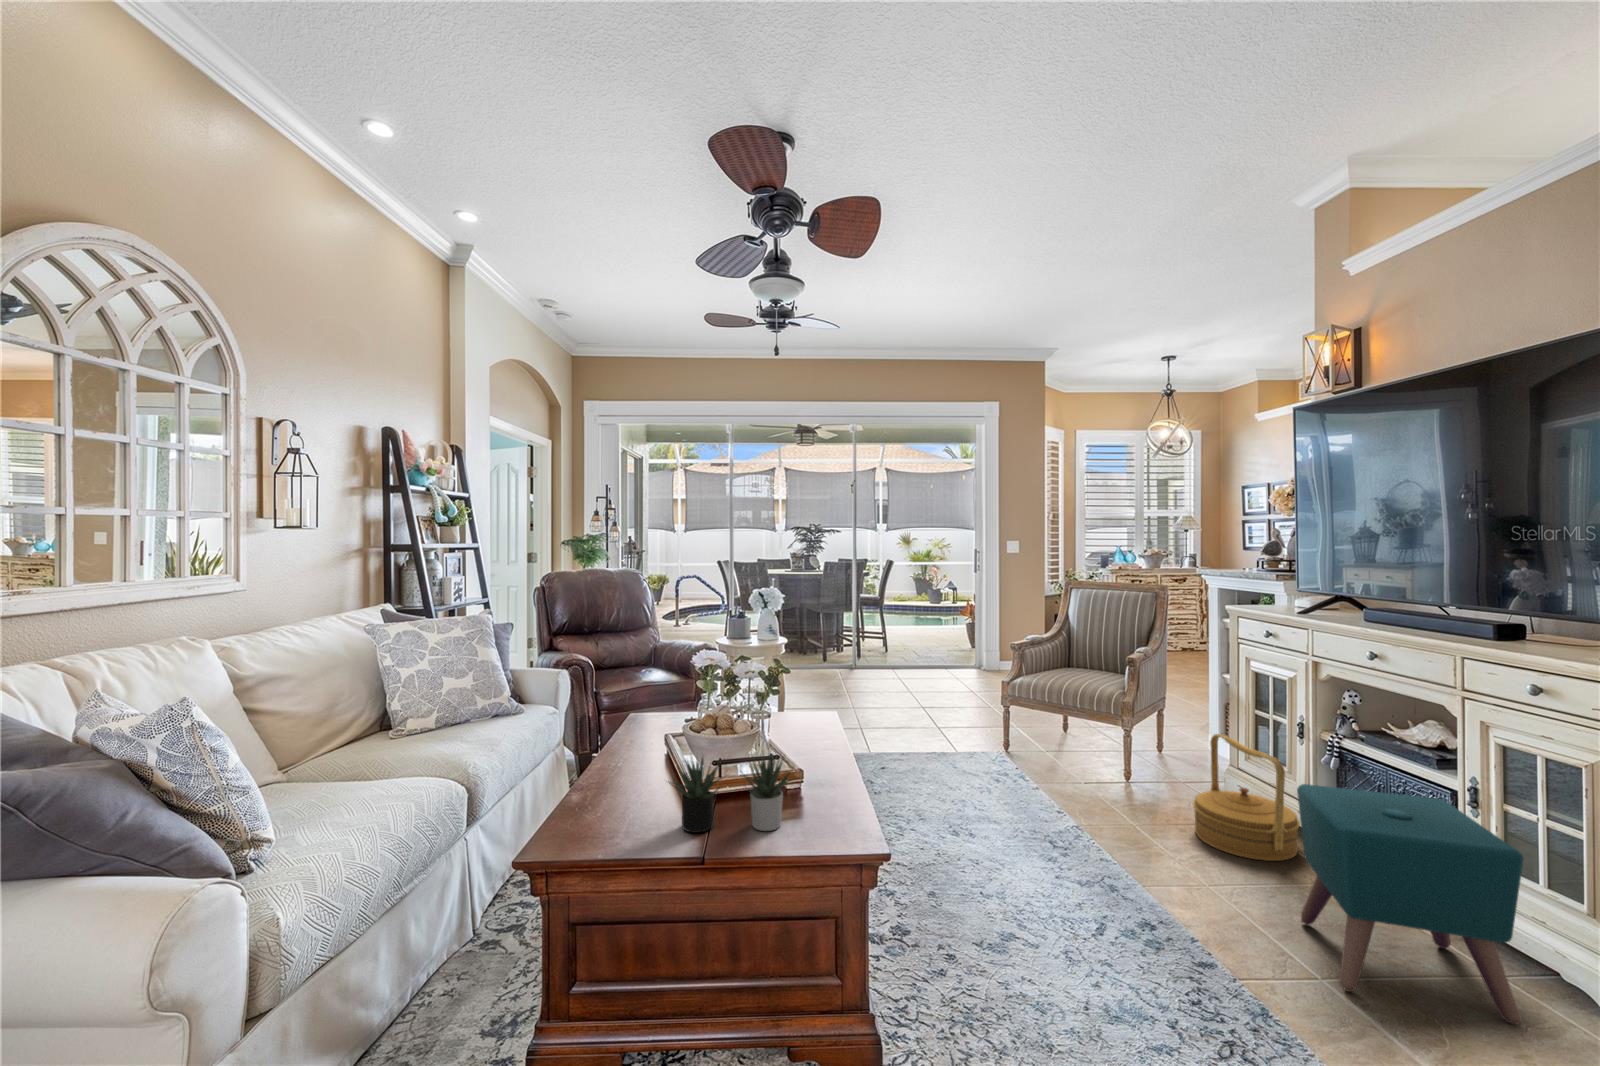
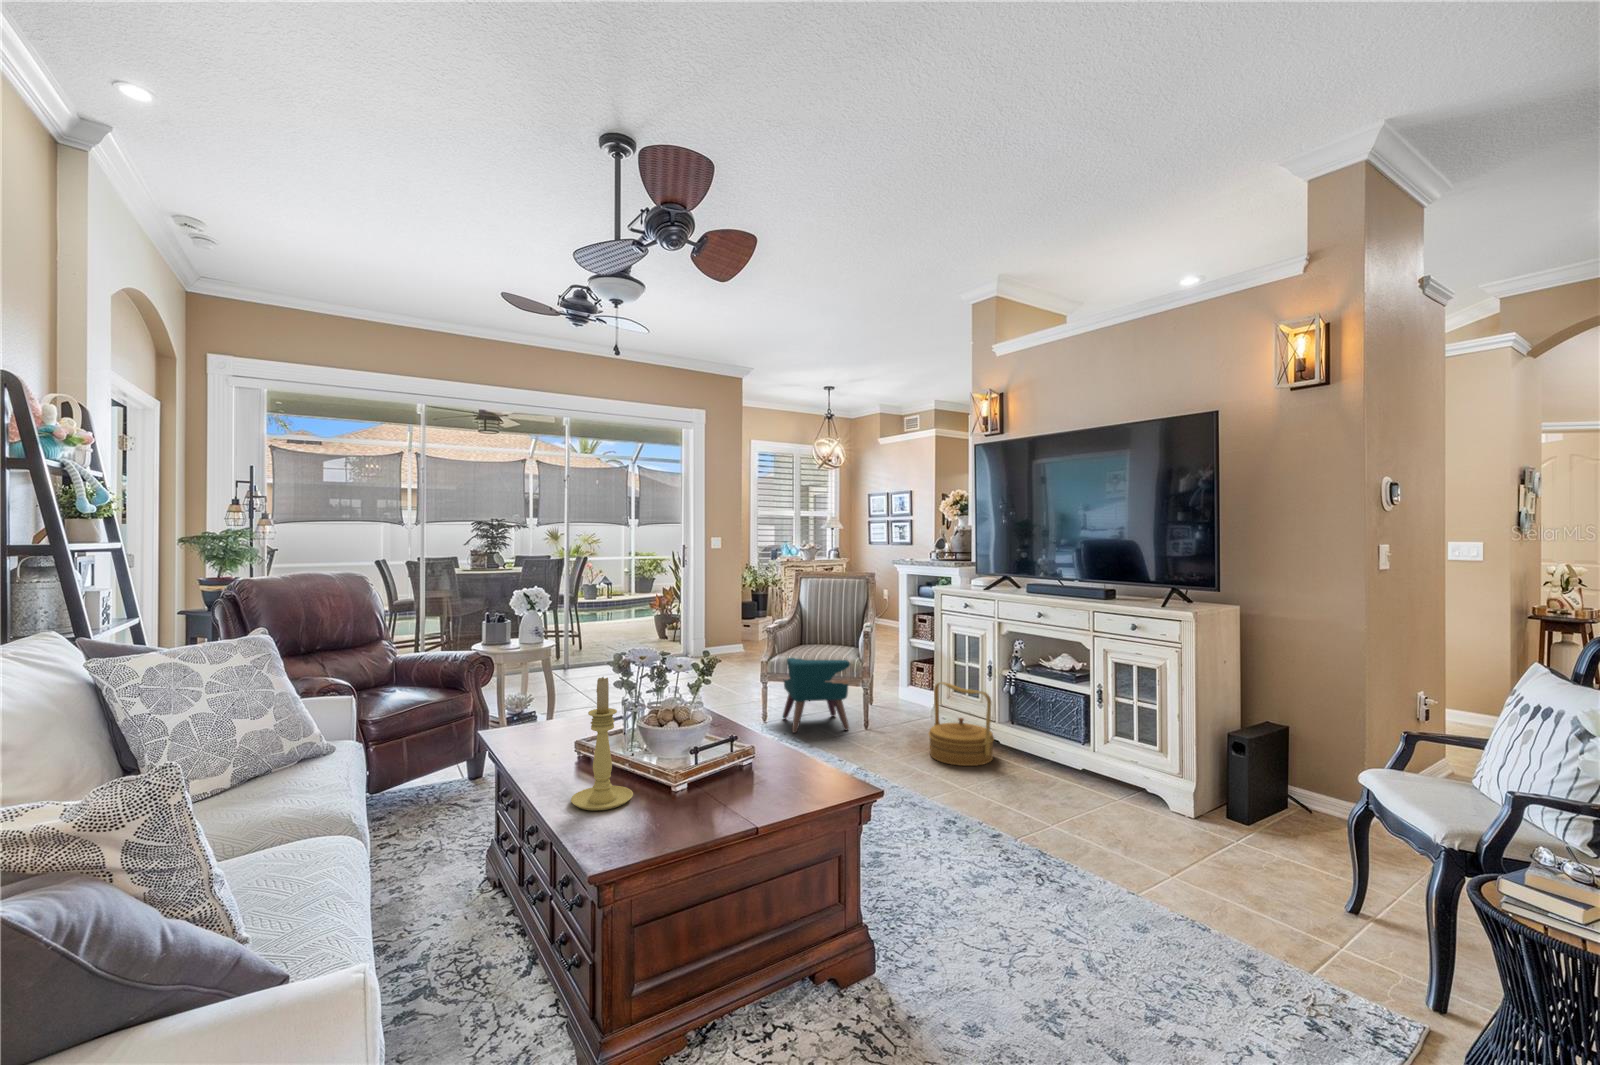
candle holder: none [591,673,653,808] -> present [571,677,633,810]
succulent plant: present [669,754,793,833] -> none [681,725,792,809]
ottoman: present [1297,784,1524,1025] -> present [783,658,850,733]

